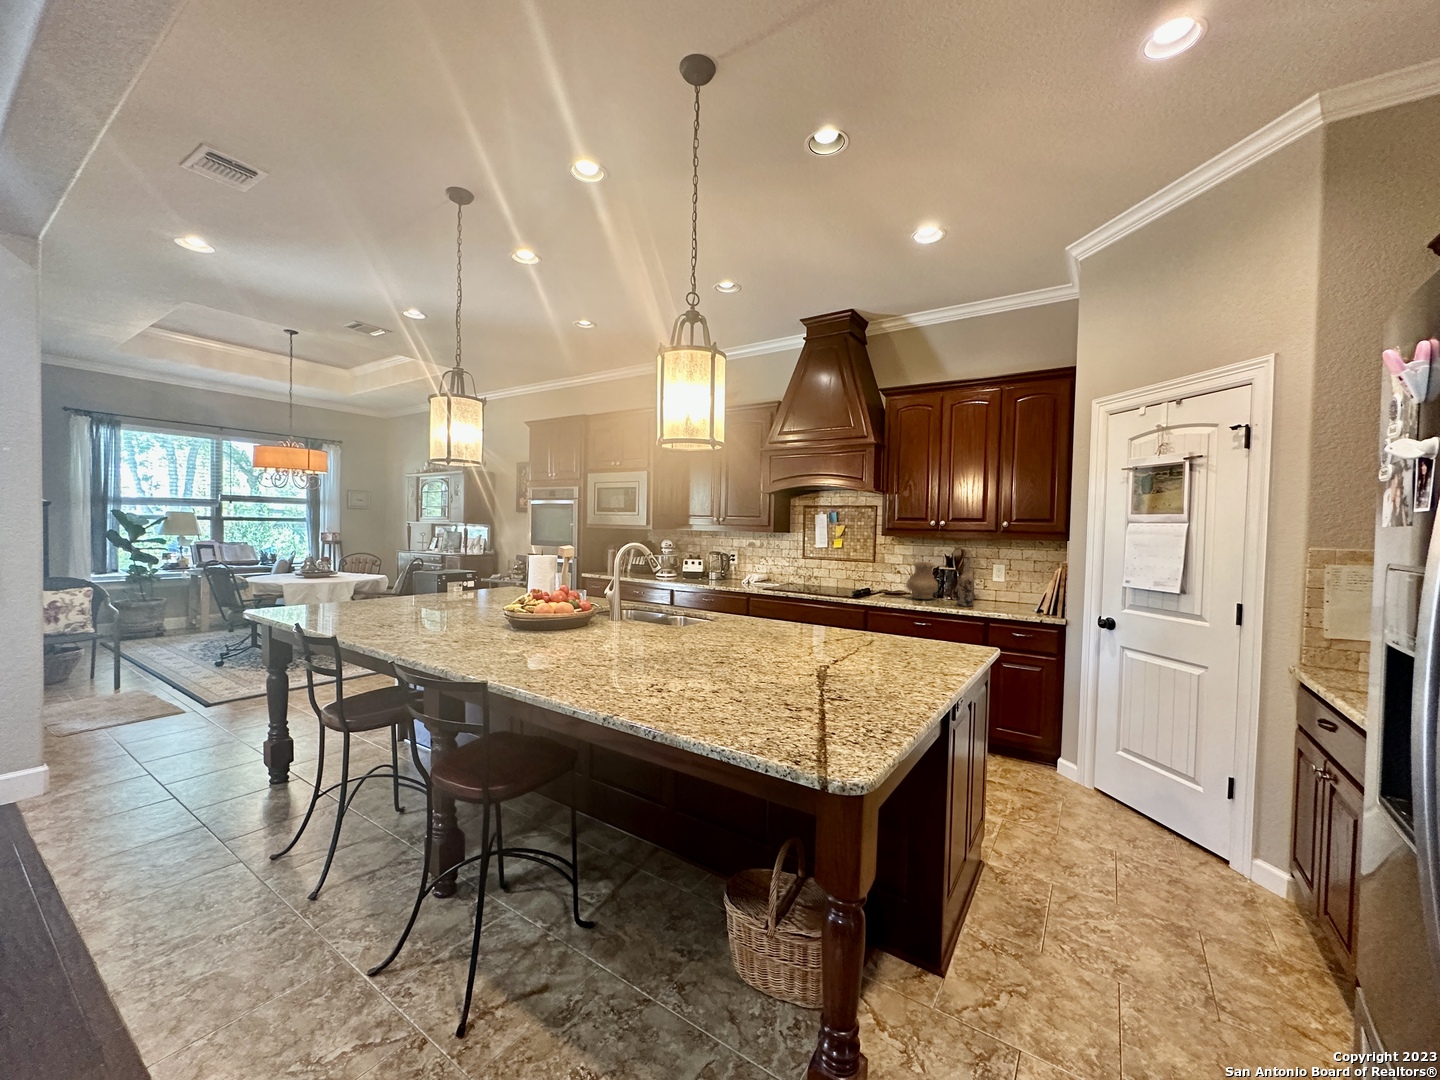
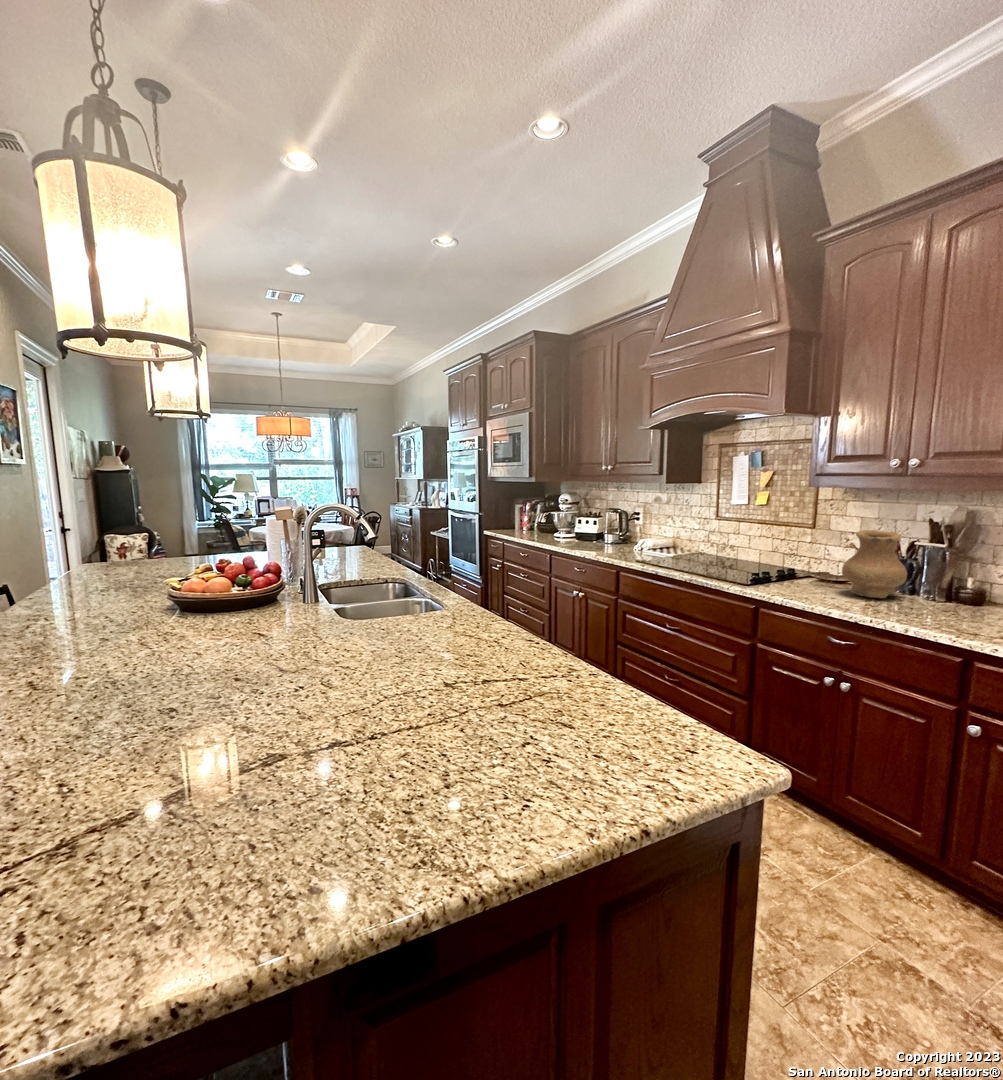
wine bottle: present [958,557,974,606] -> none [930,526,972,622]

